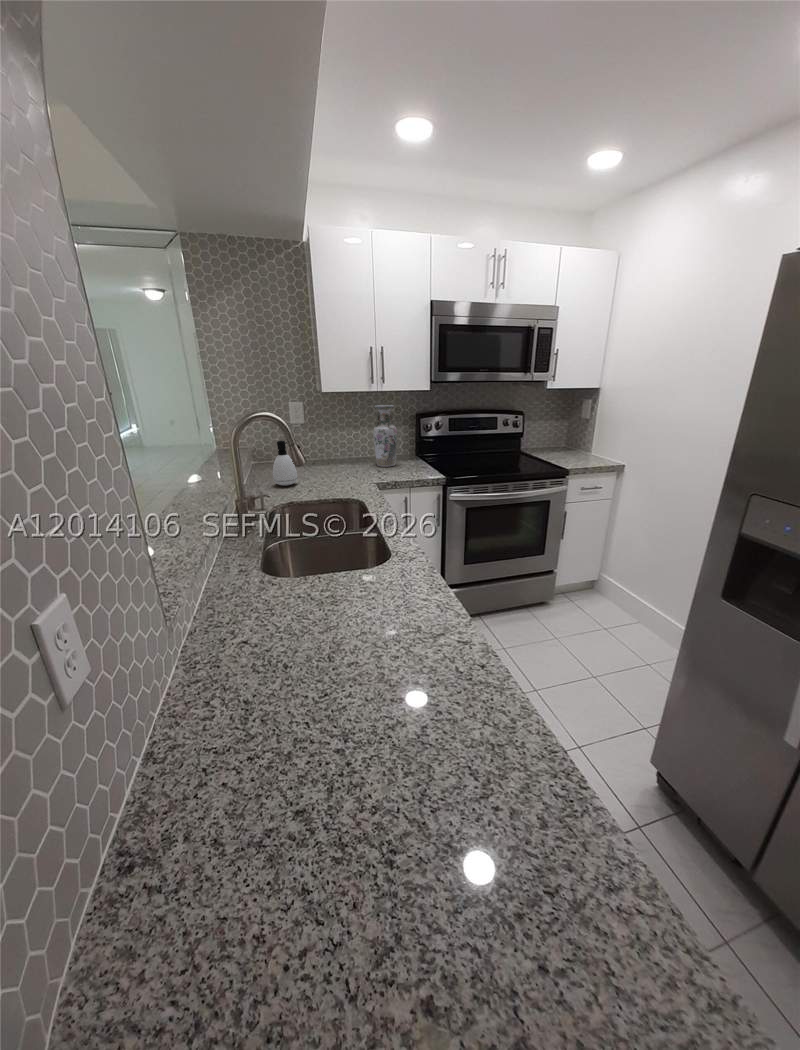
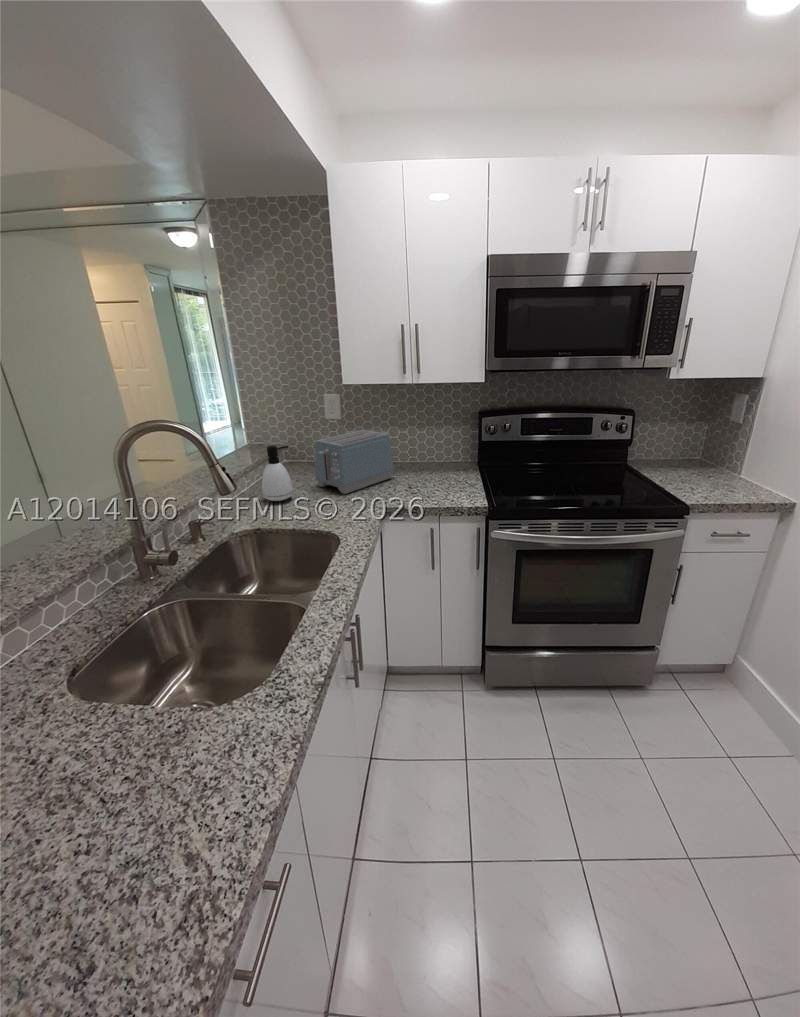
vase: present [373,405,397,467] -> none [408,399,439,479]
toaster: none [307,431,365,478] -> present [315,430,394,494]

